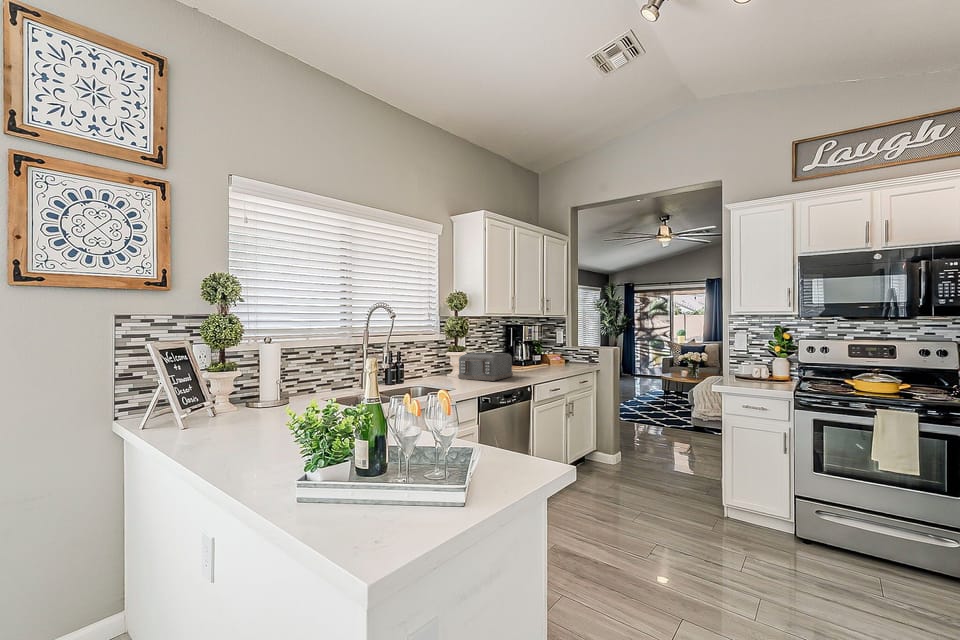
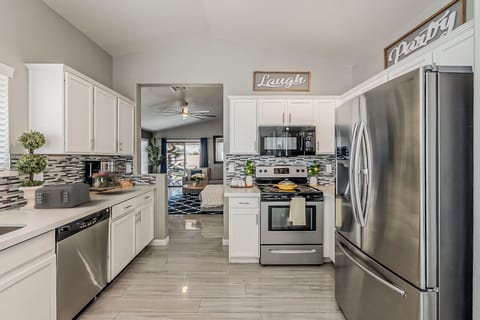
flower arrangement: none [509,334,554,370] -> present [90,168,124,193]

